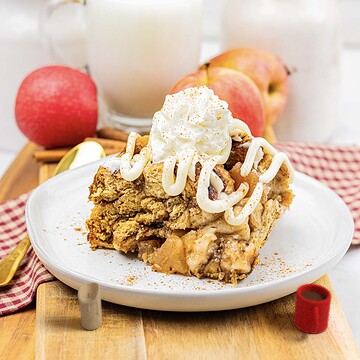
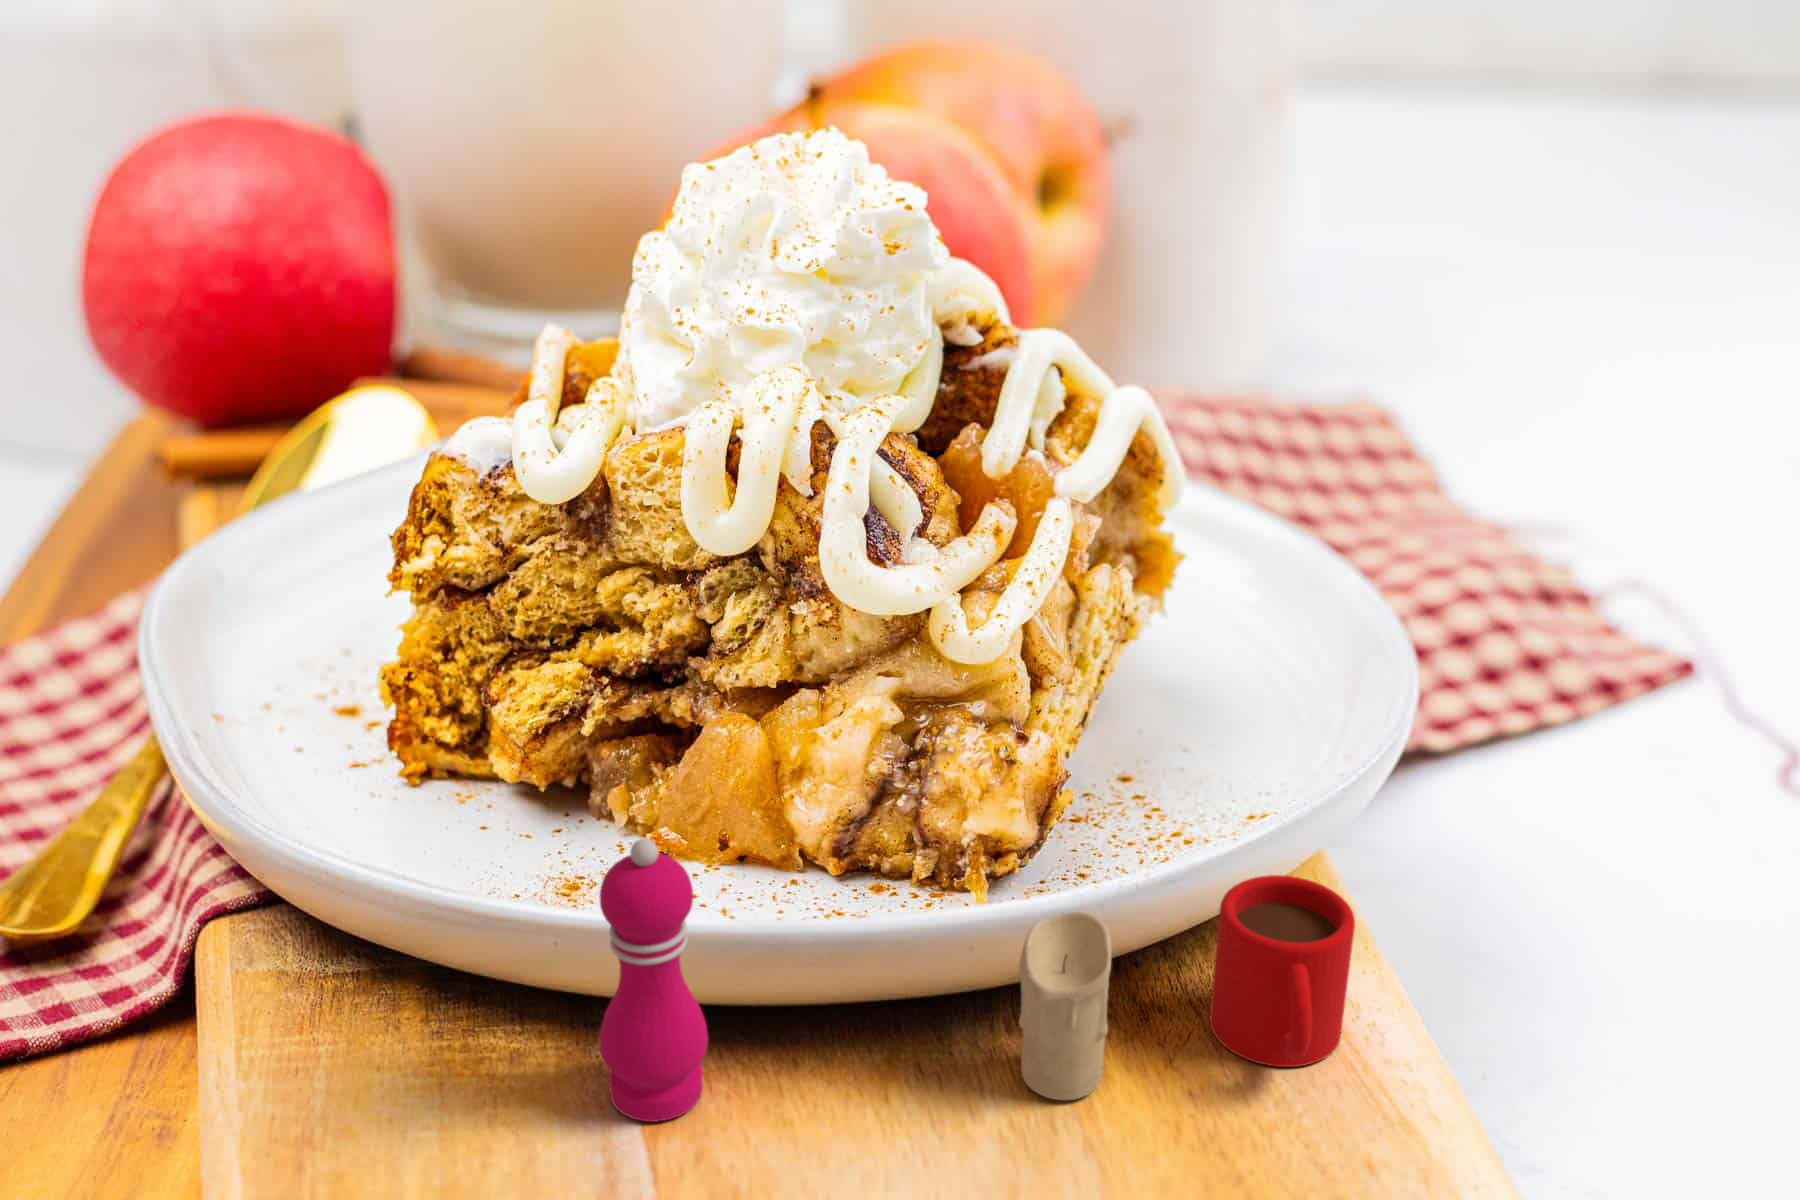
pepper mill: none [137,268,164,339] -> present [599,839,708,1122]
candle: present [78,282,102,330] -> present [1019,912,1112,1100]

